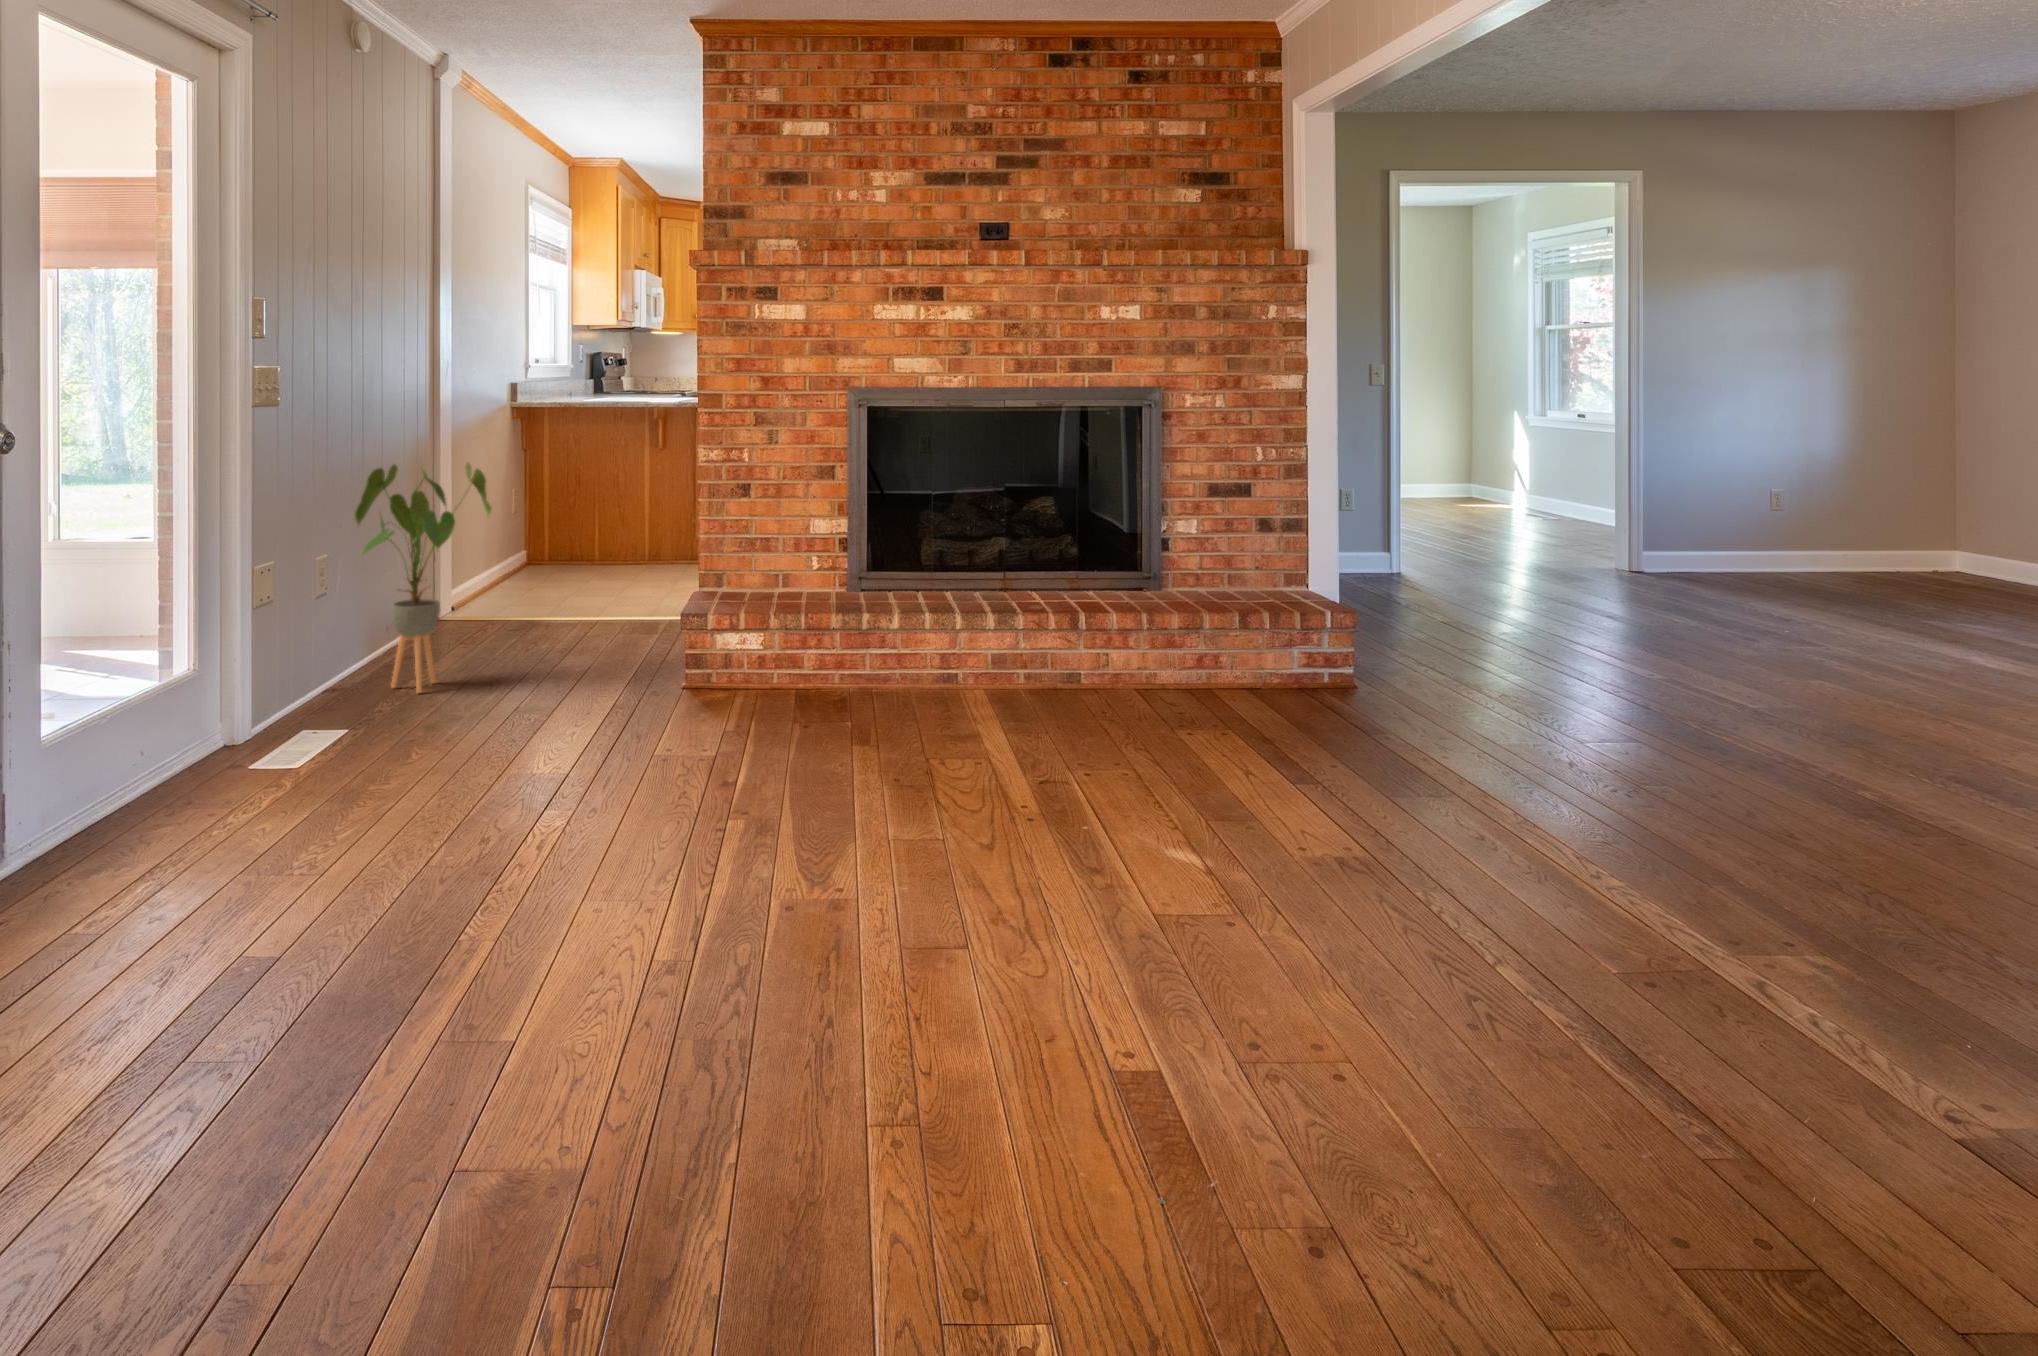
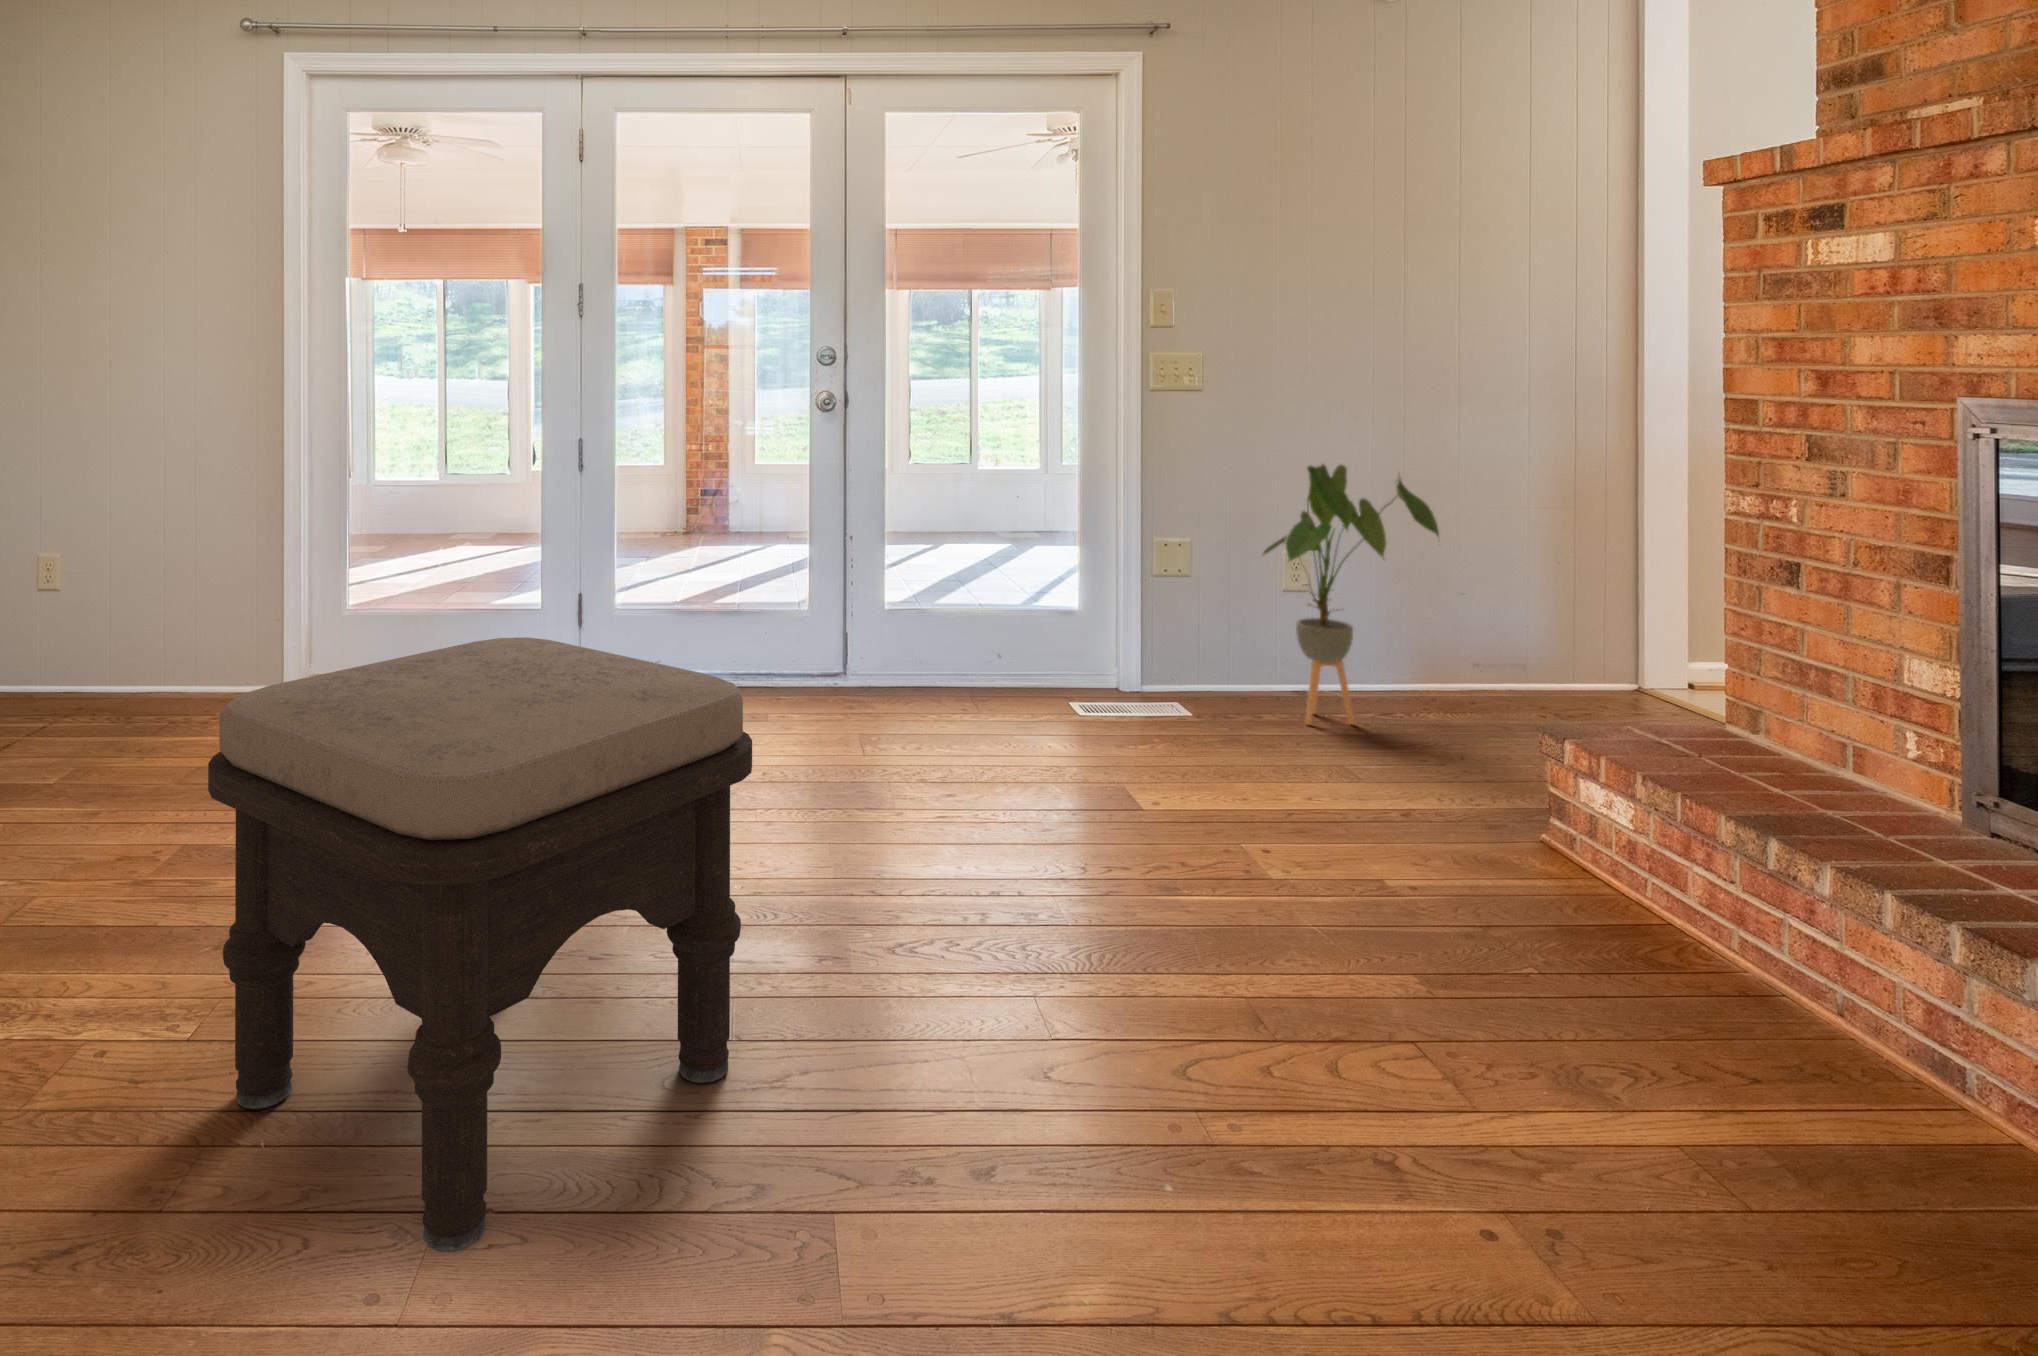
ottoman: none [801,629,1309,1227] -> present [208,637,752,1252]

